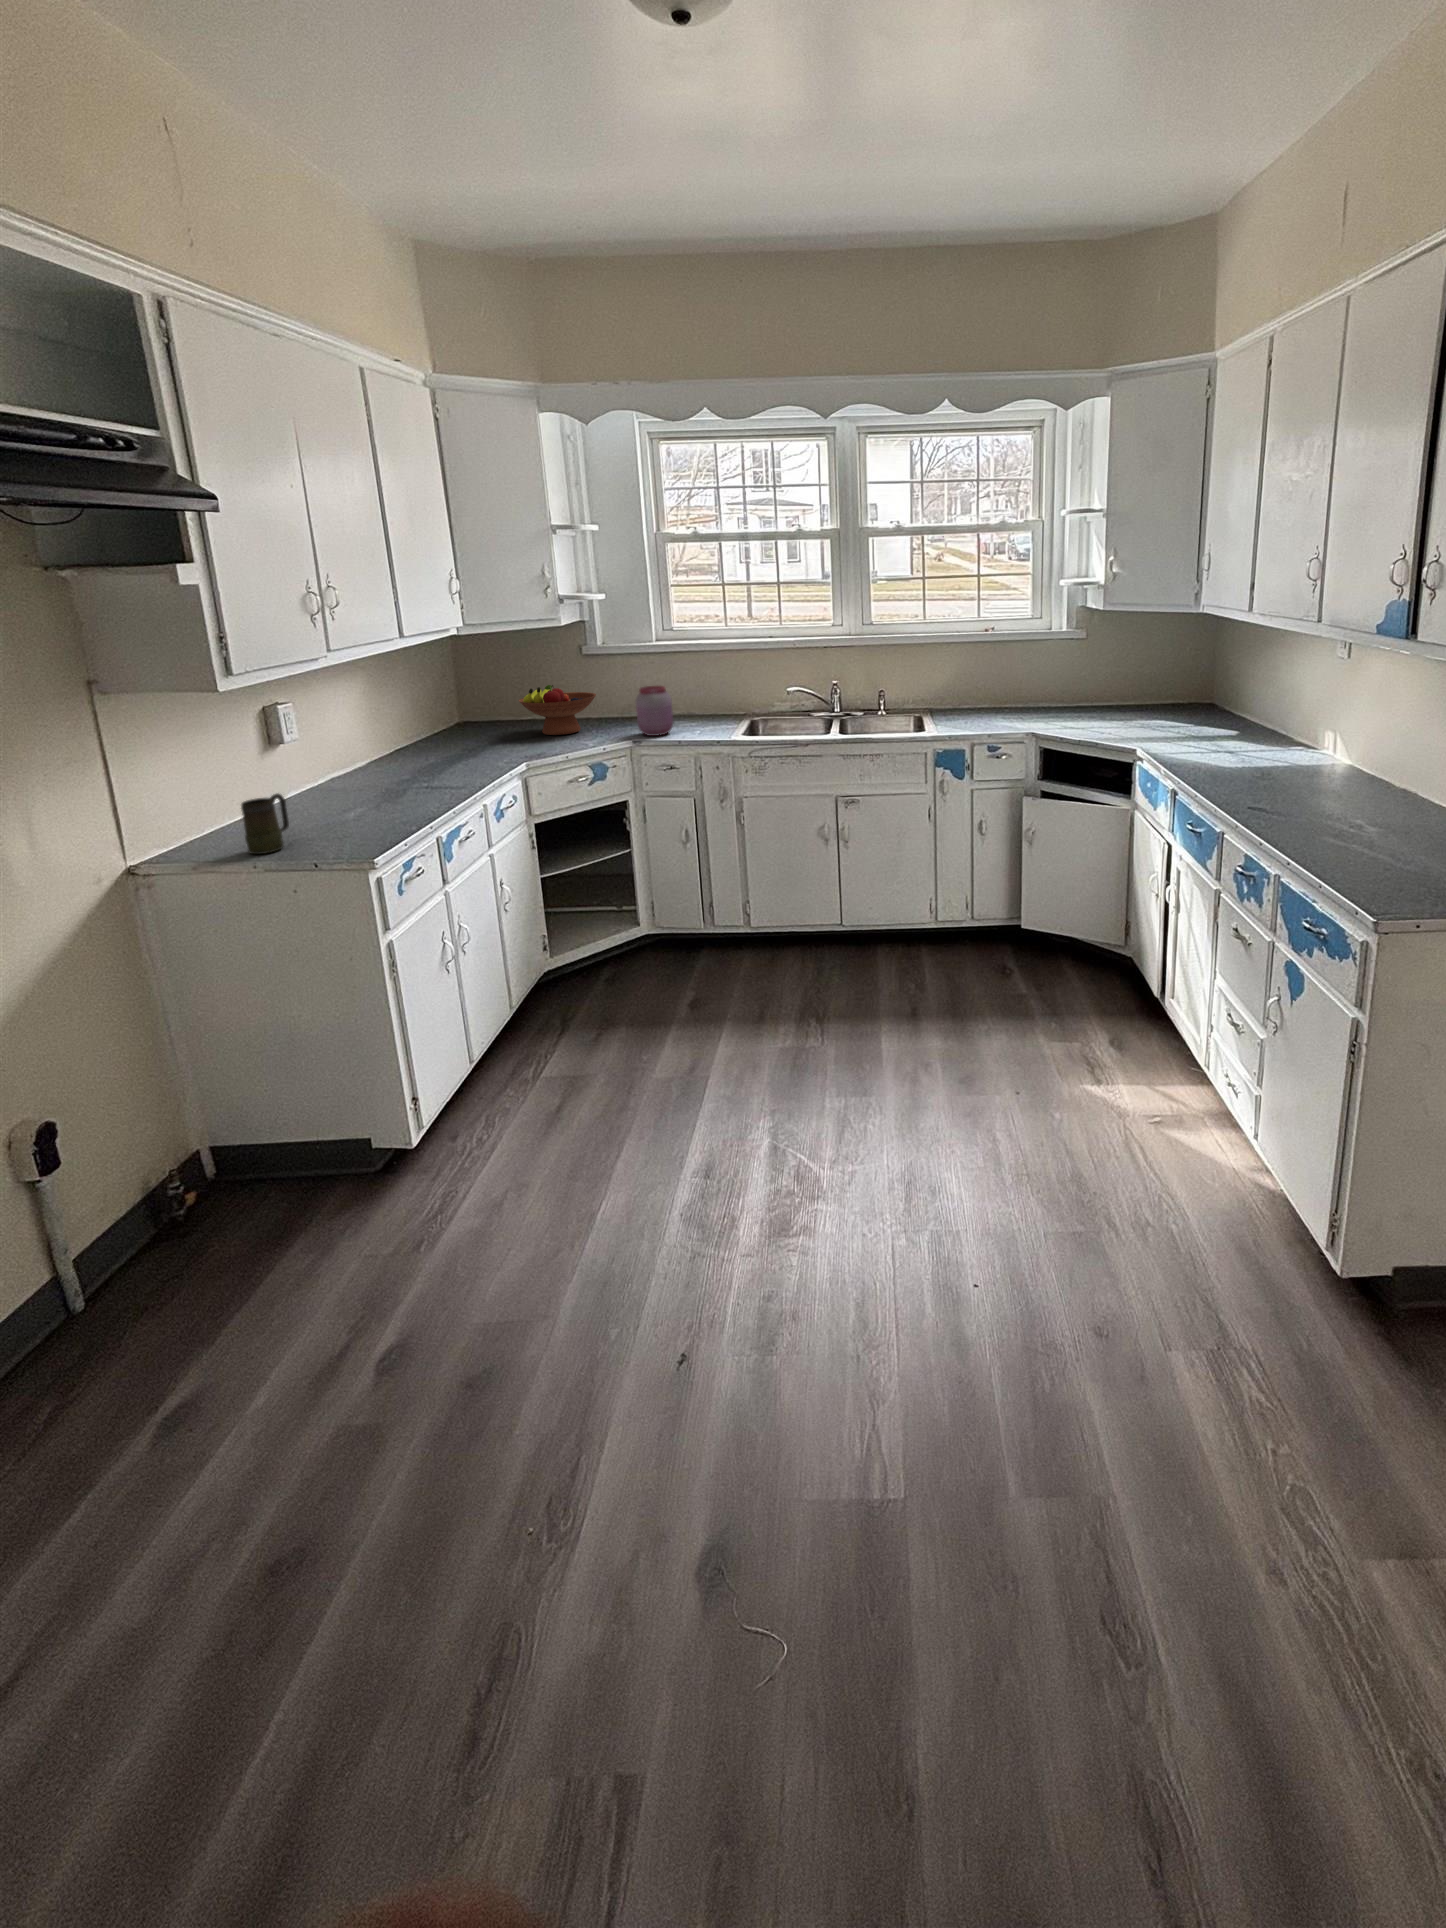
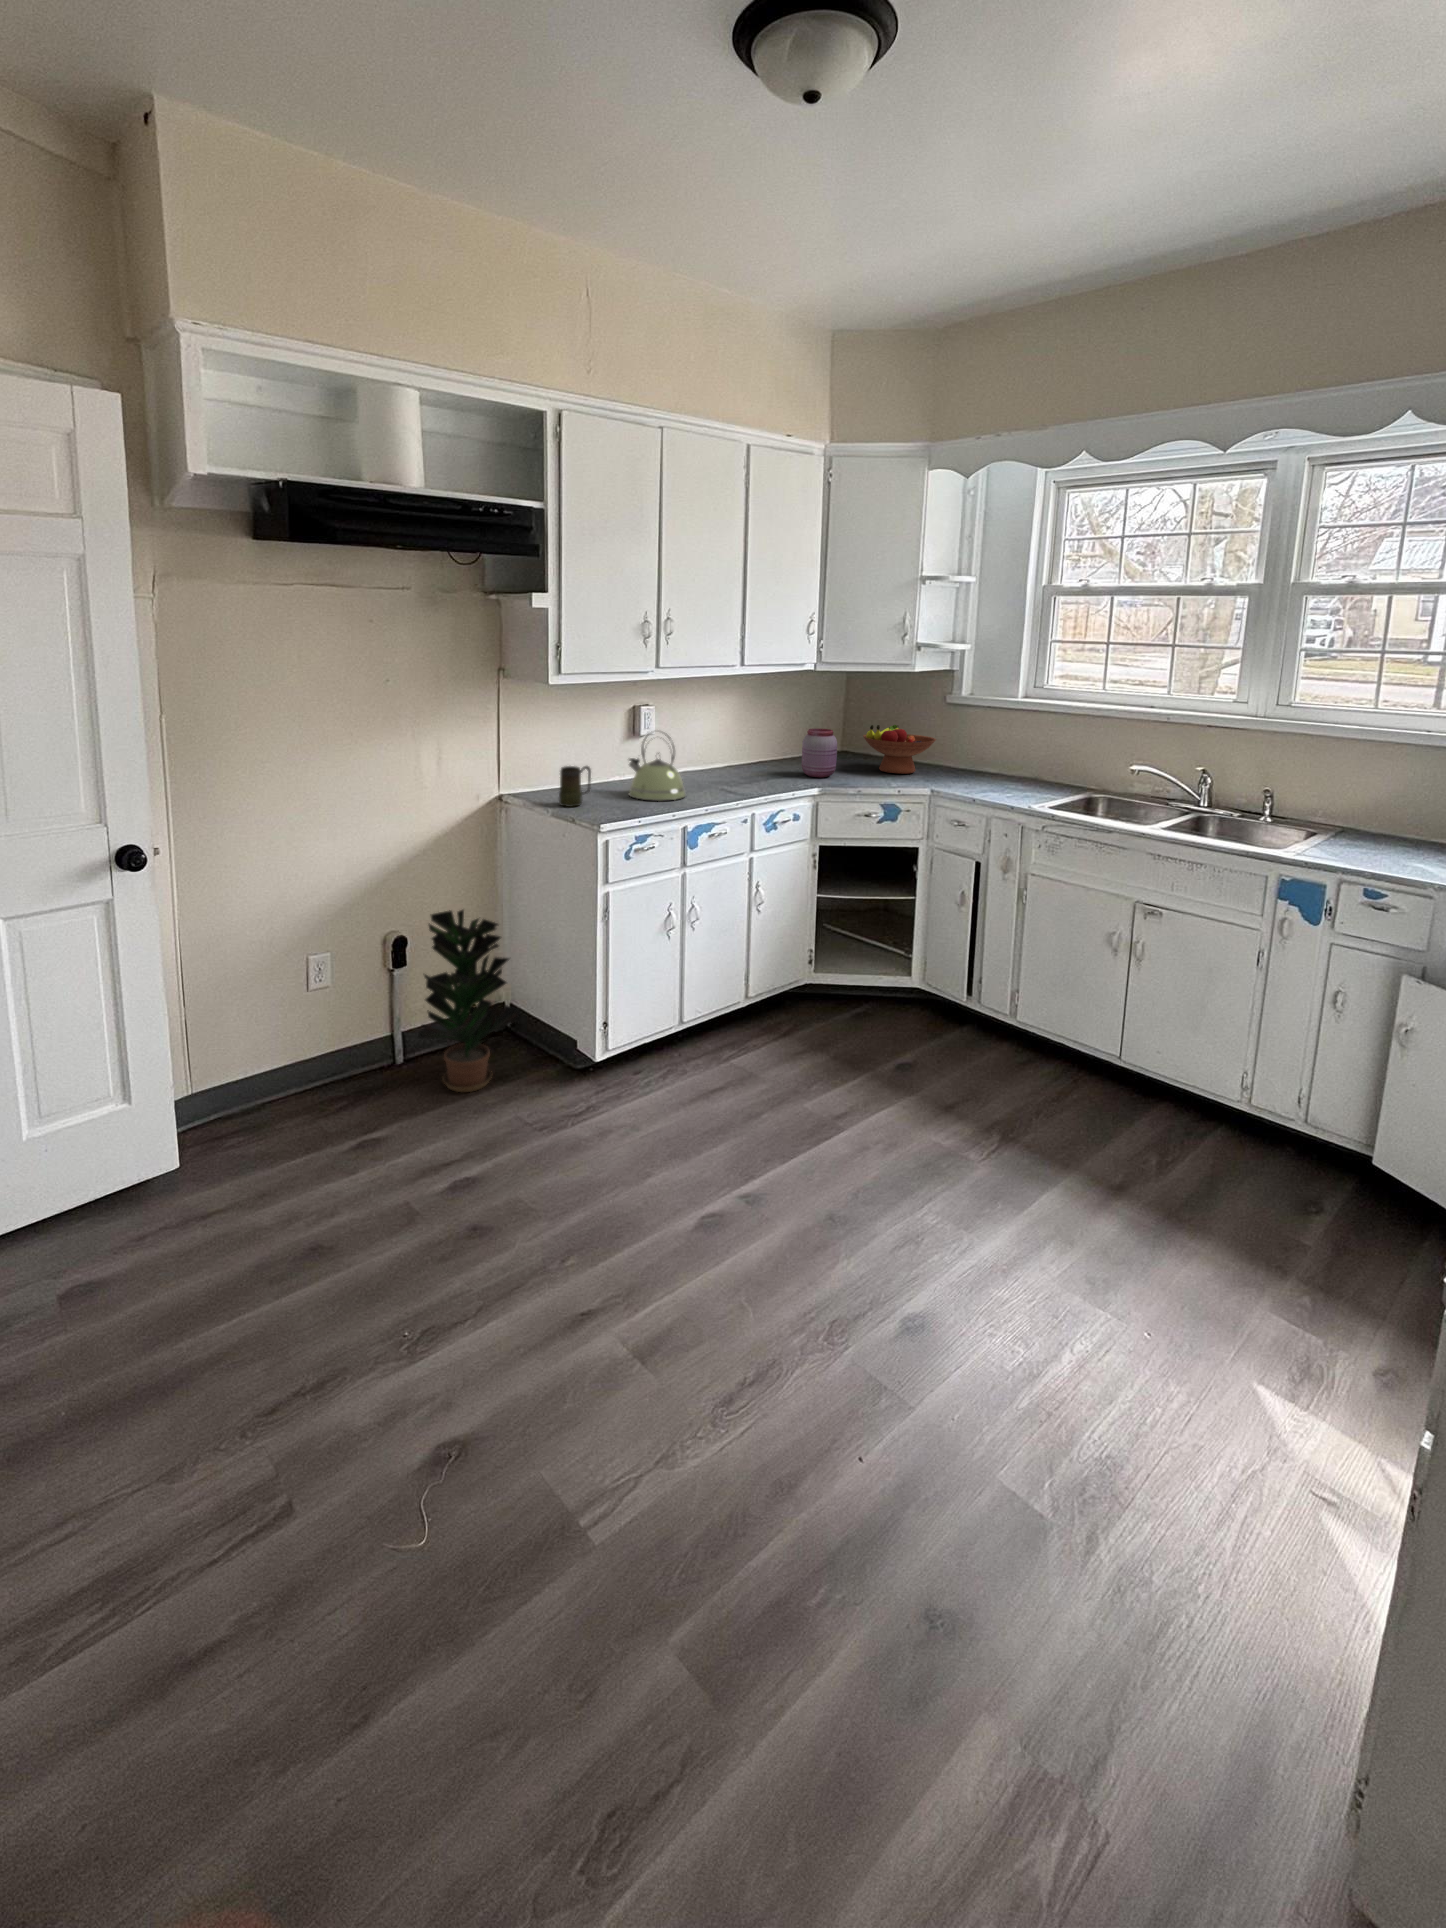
jar: present [636,686,673,736] -> present [802,729,837,777]
kettle: none [301,731,400,821] -> present [629,732,686,801]
potted plant: none [98,1038,298,1293] -> present [418,910,520,1092]

